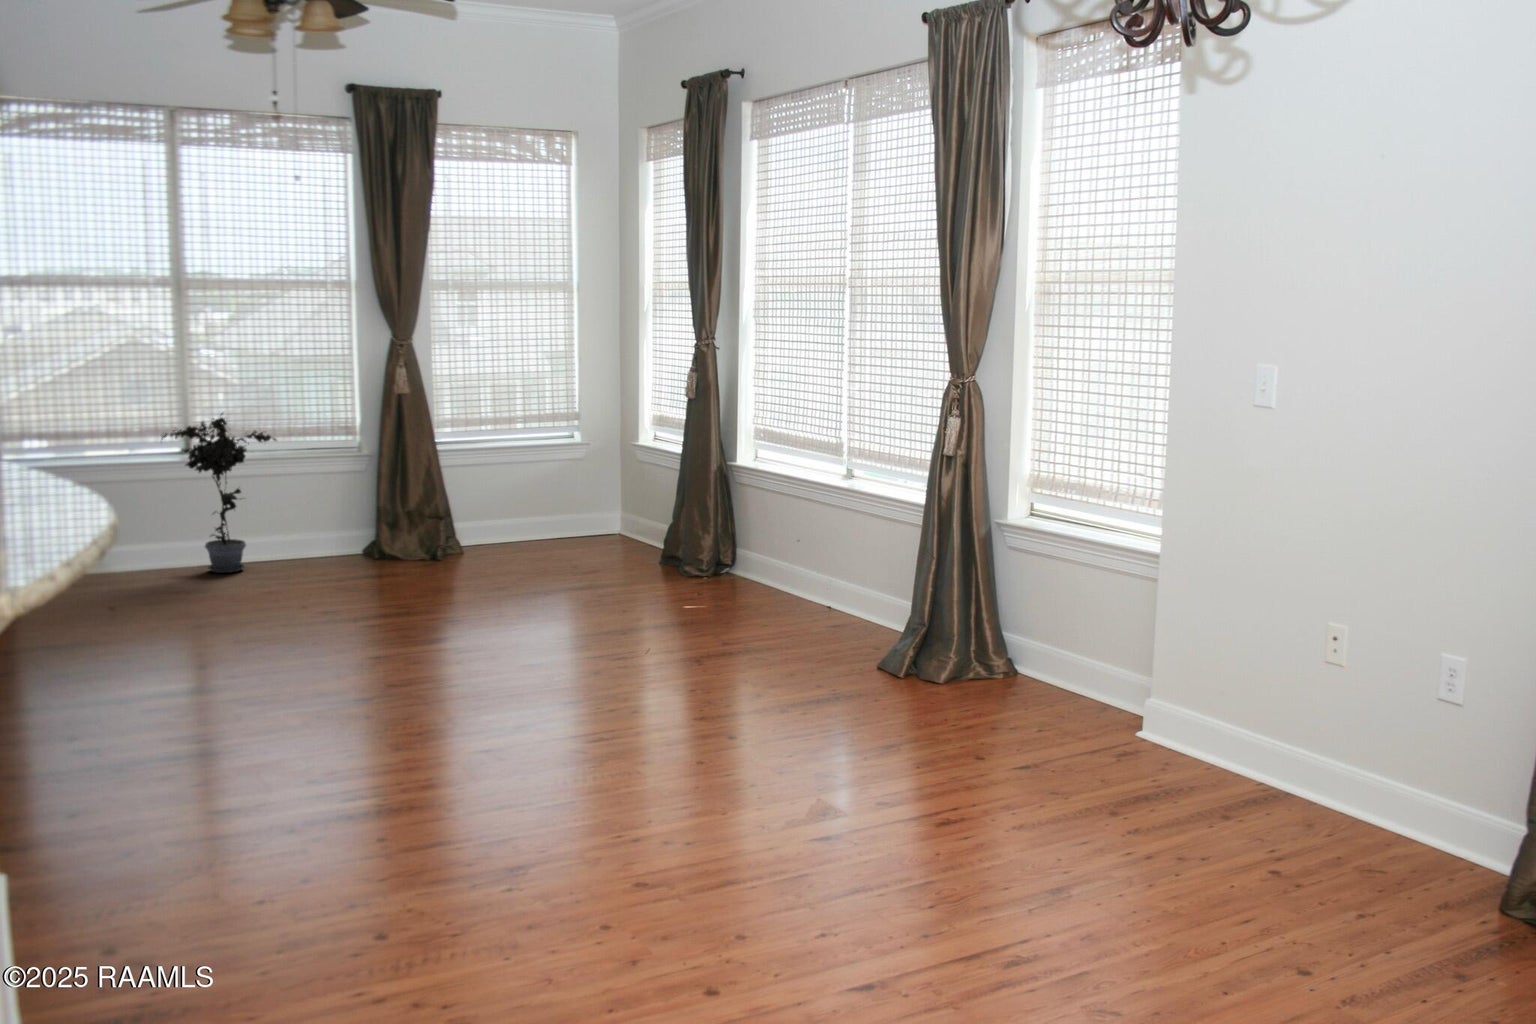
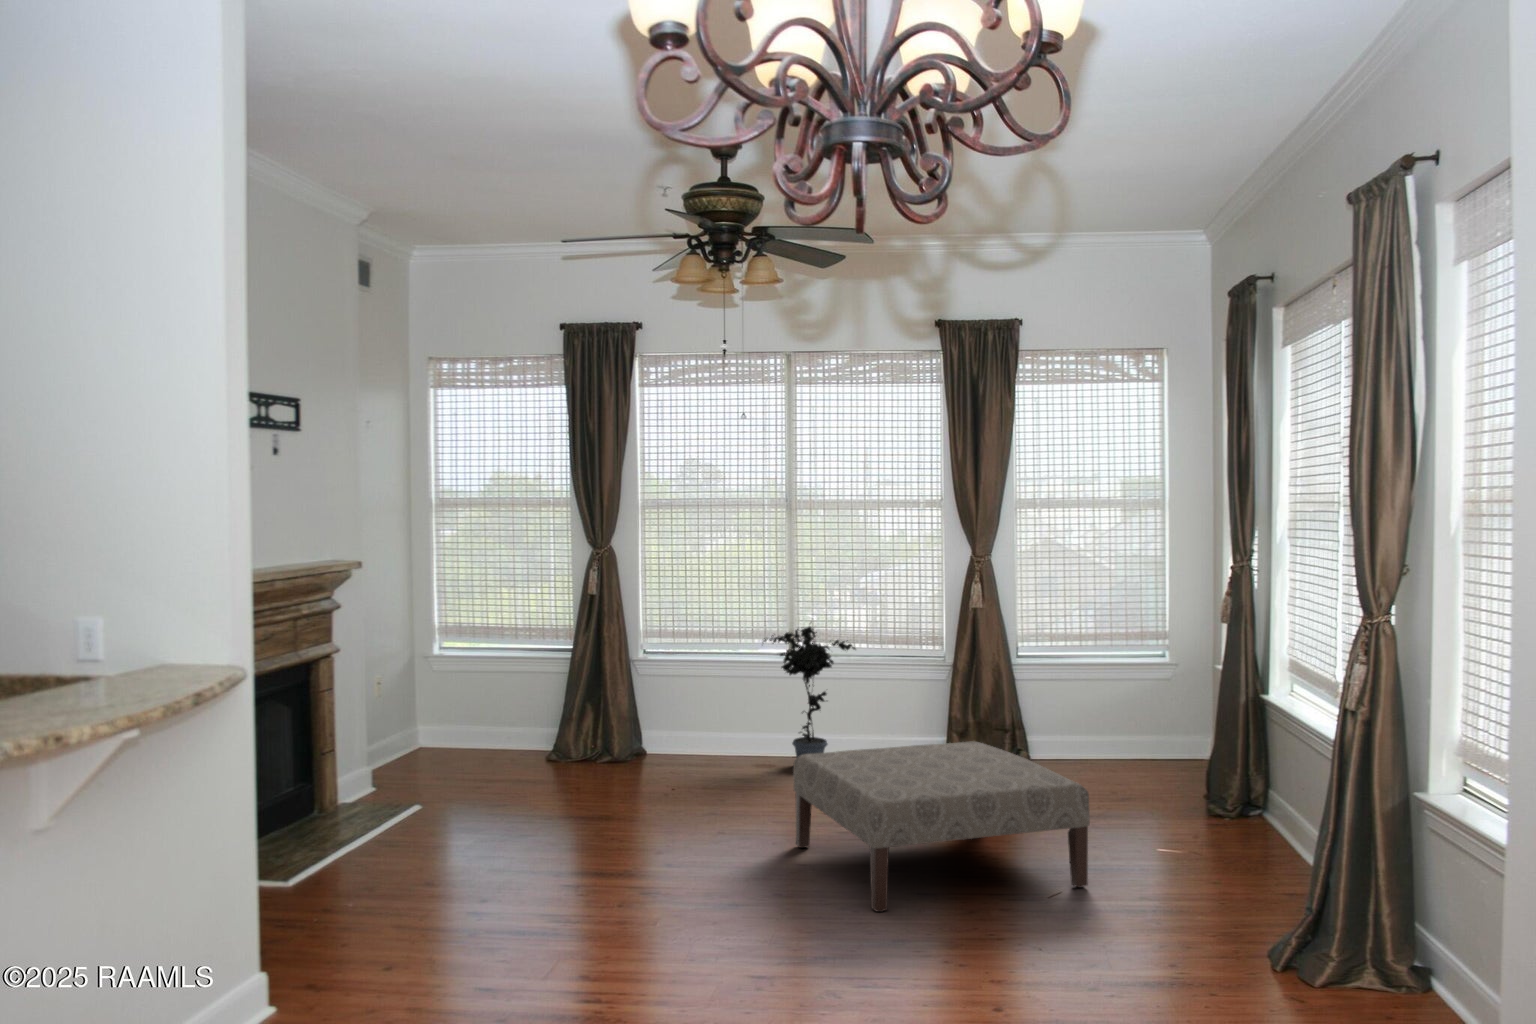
ottoman: none [268,517,583,676] -> present [793,741,1090,912]

